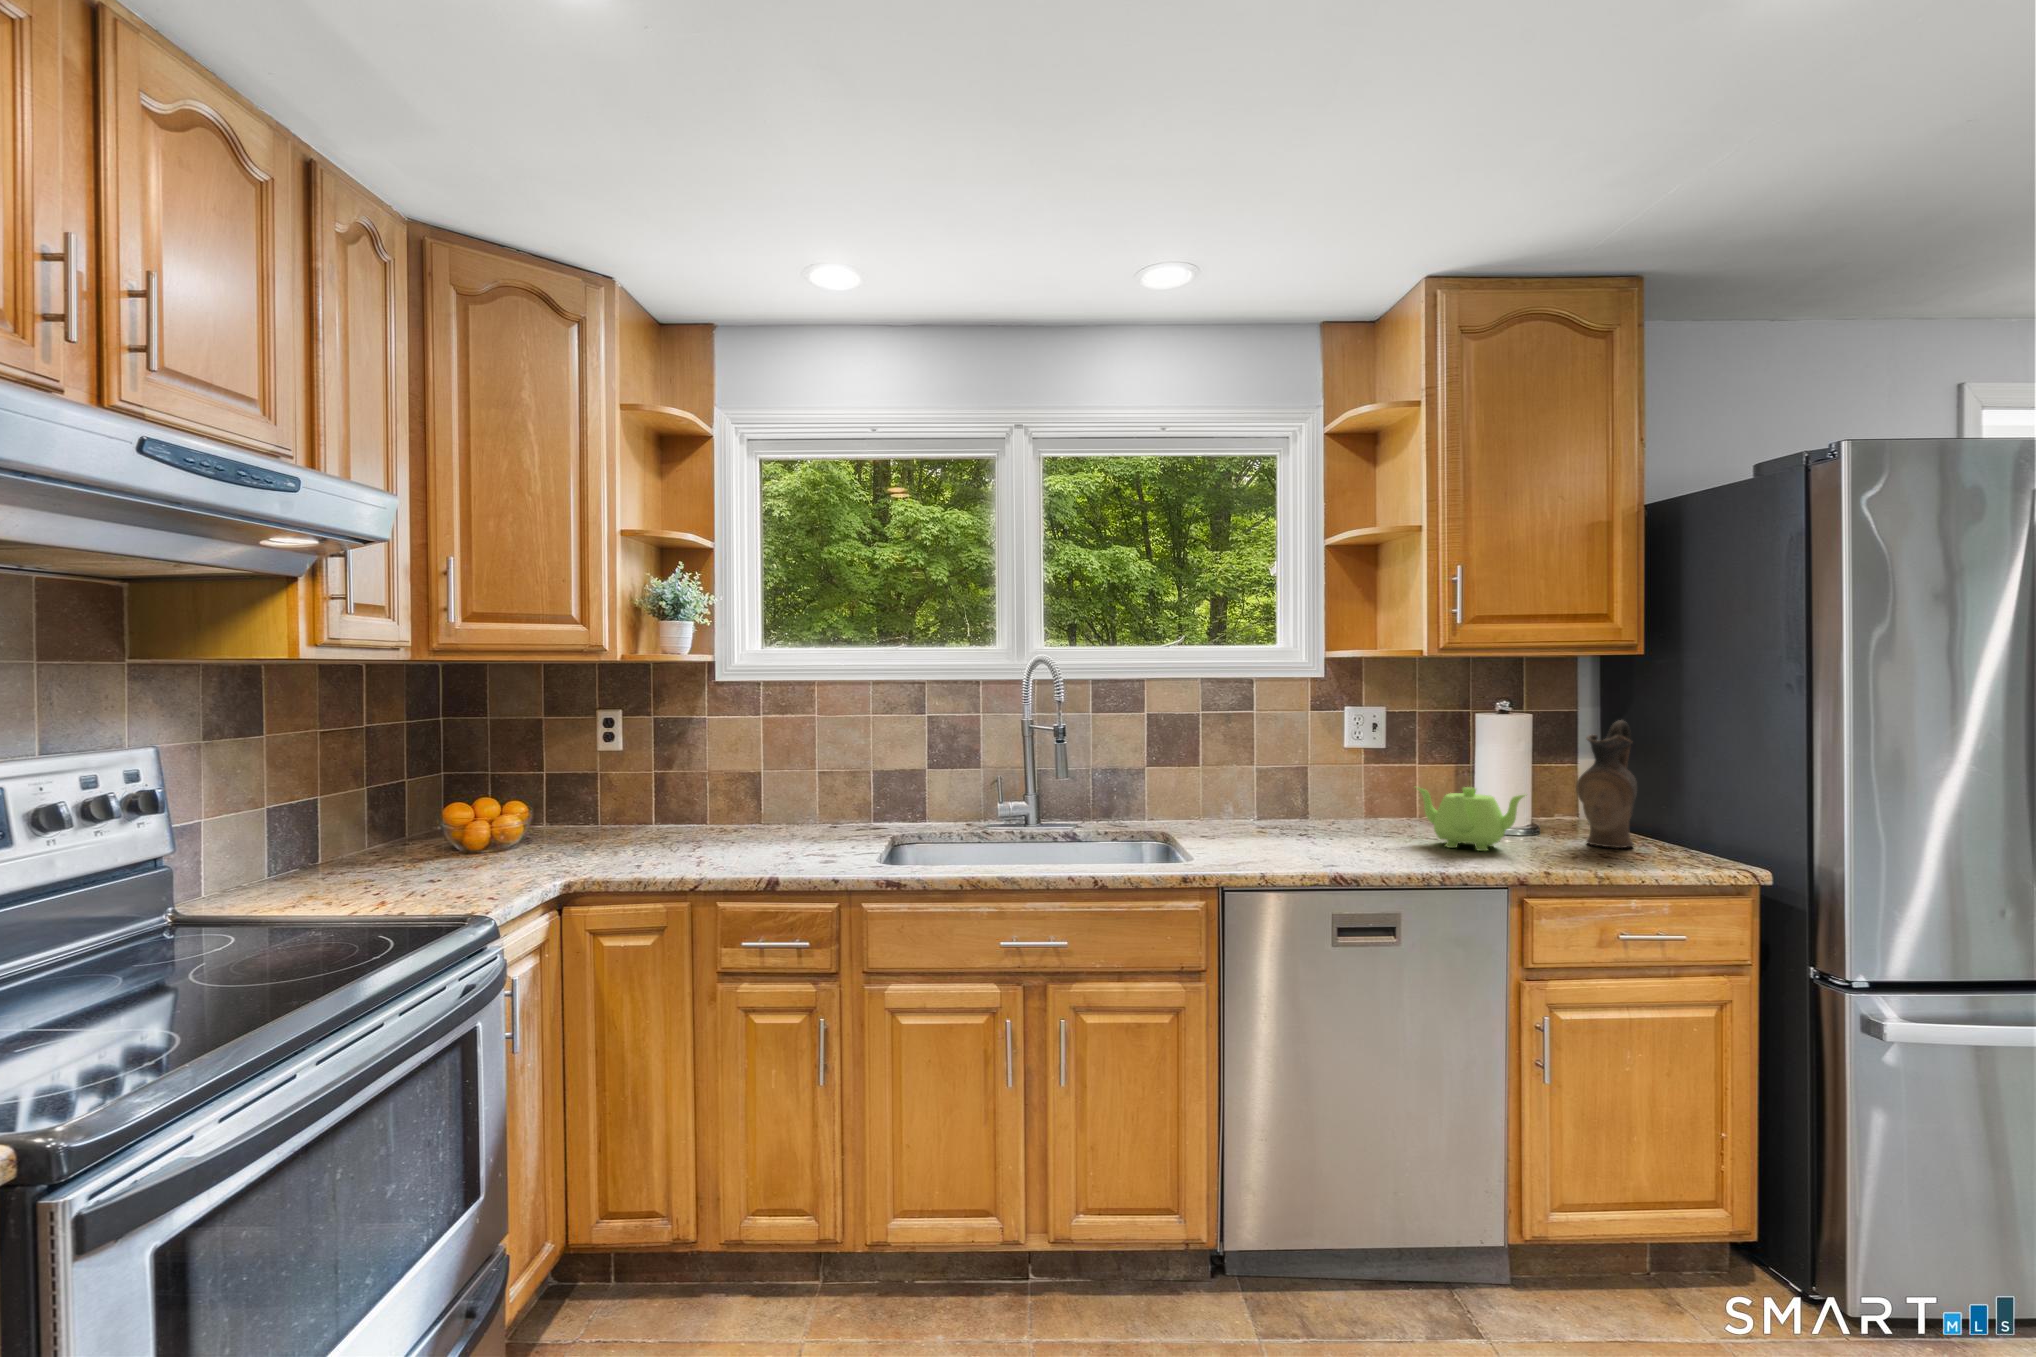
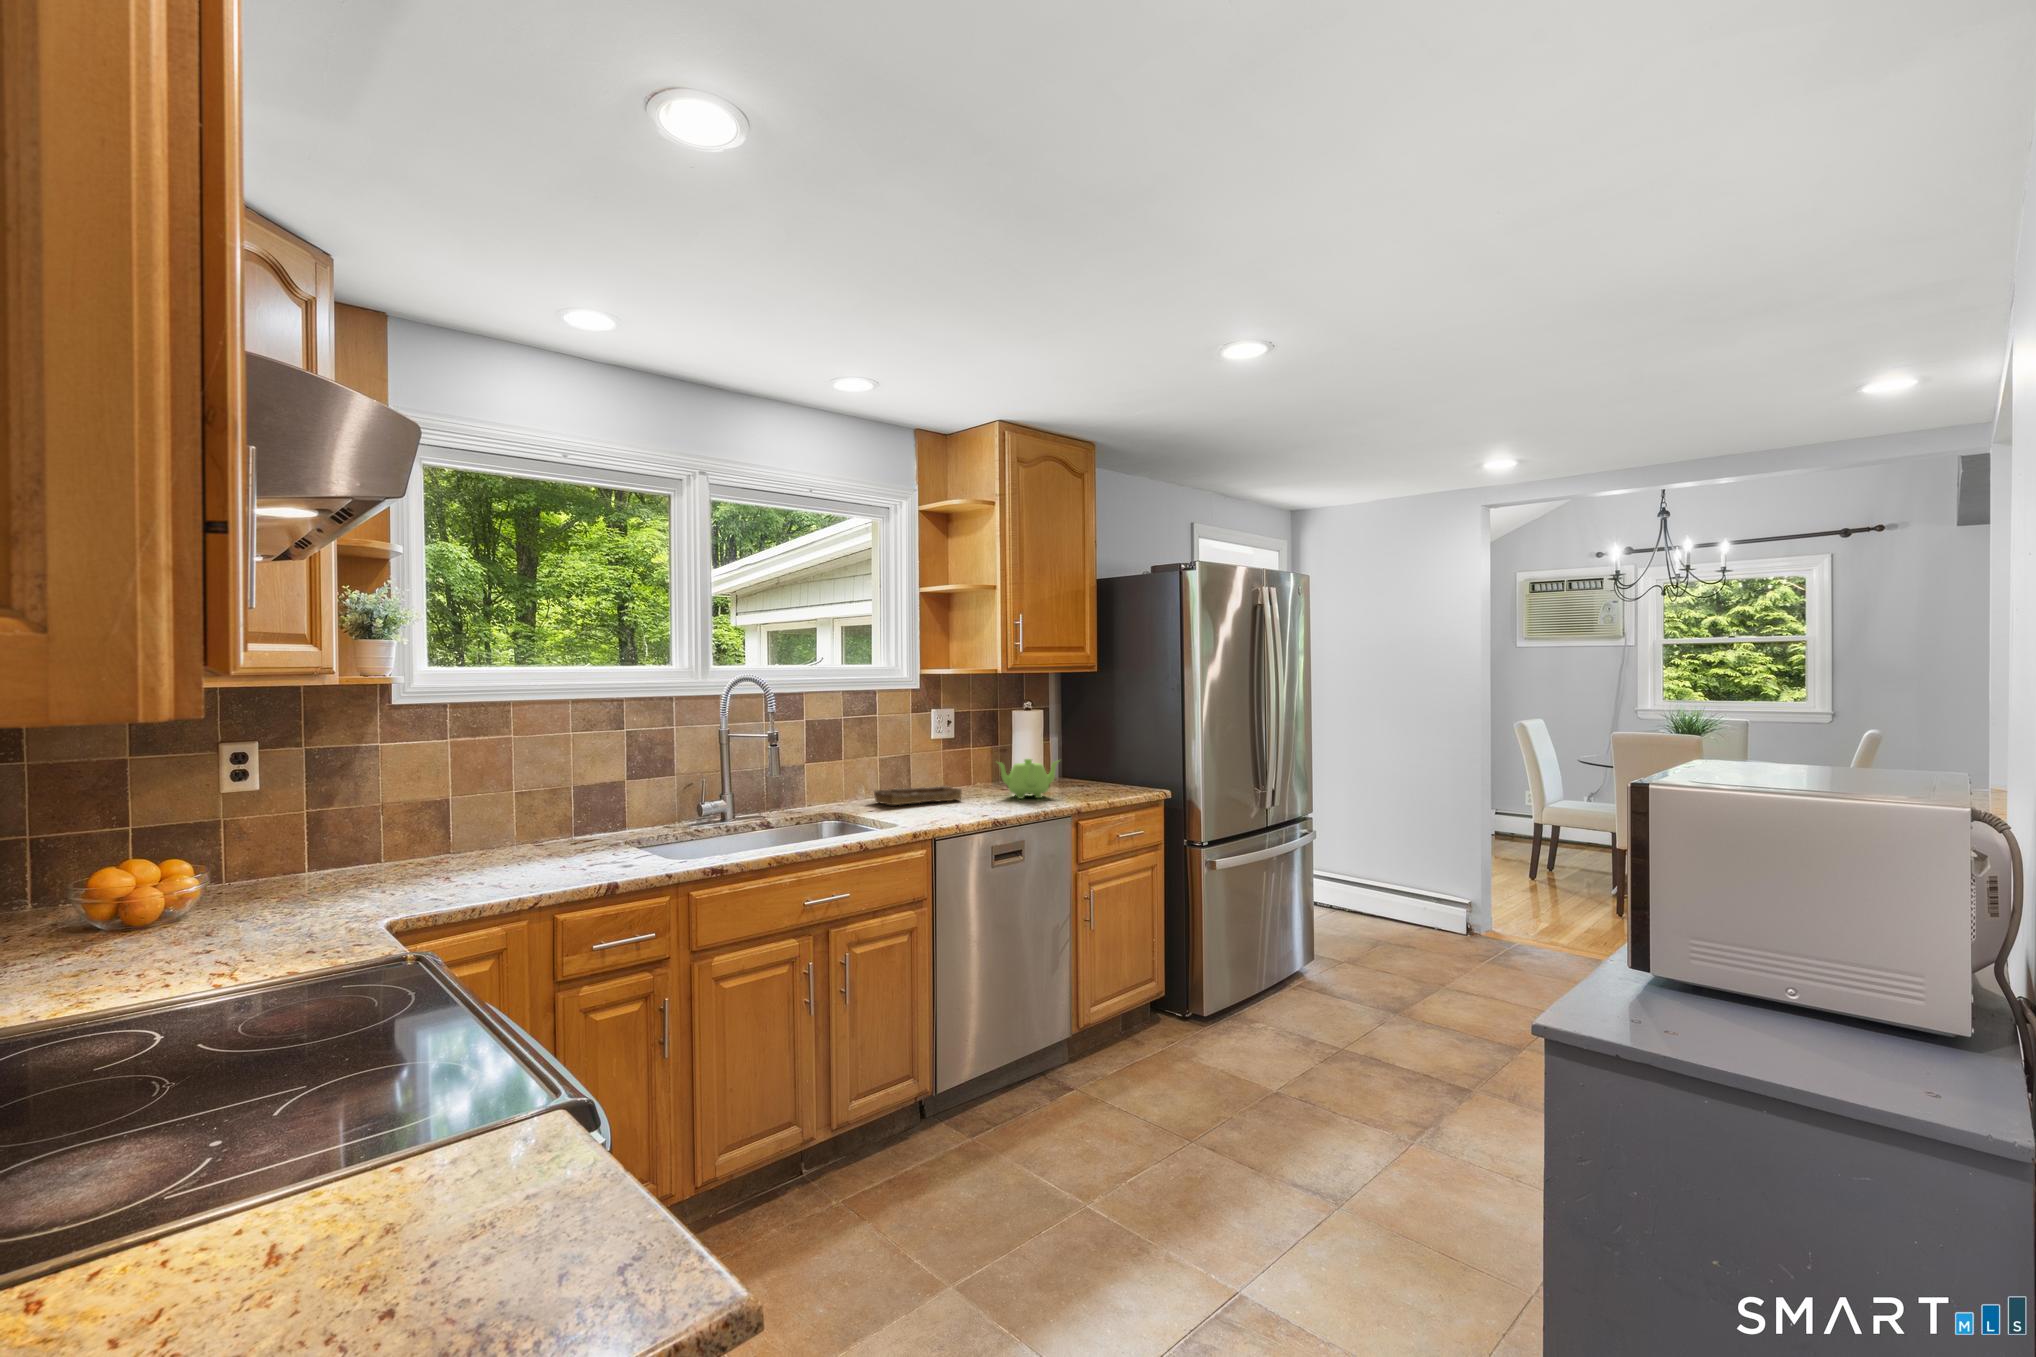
ceramic pitcher: present [1576,720,1637,848] -> none [1073,712,1104,789]
tray: none [1233,808,1361,836] -> present [874,786,962,805]

